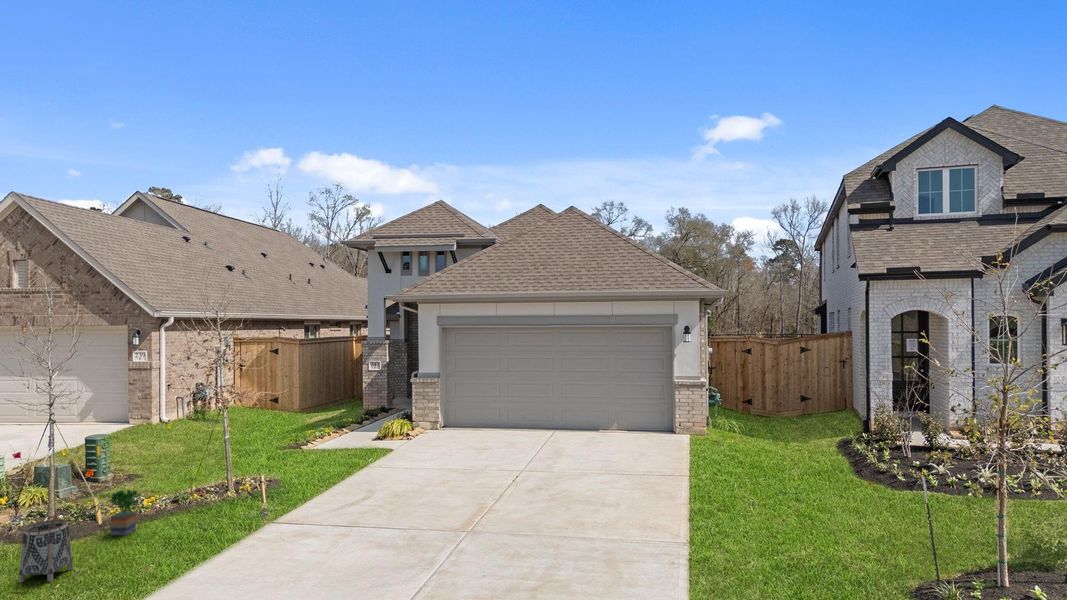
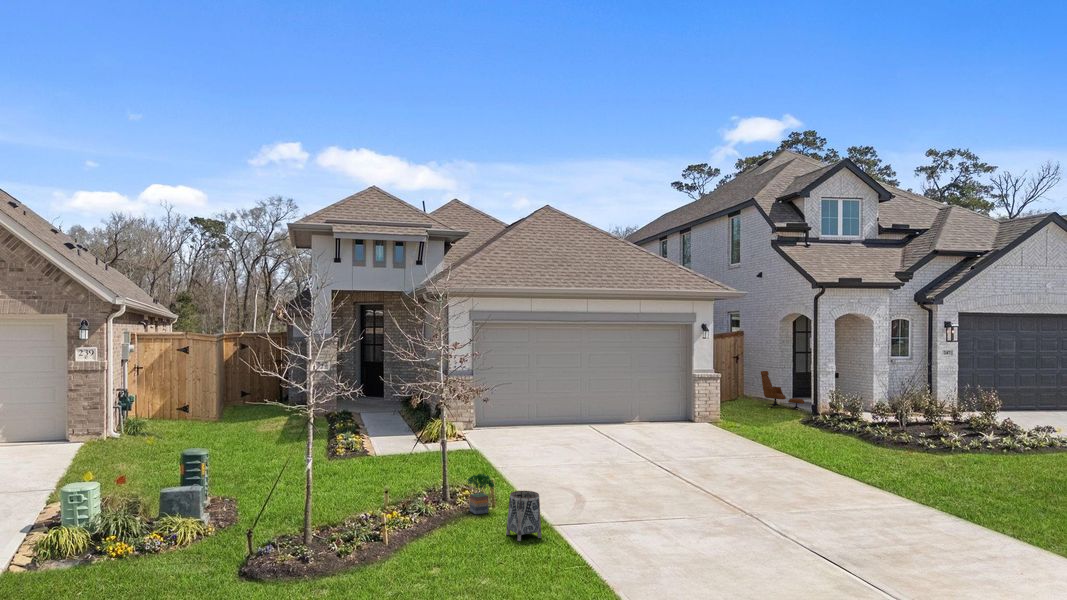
lounge chair: none [813,379,865,429] -> present [761,371,805,409]

